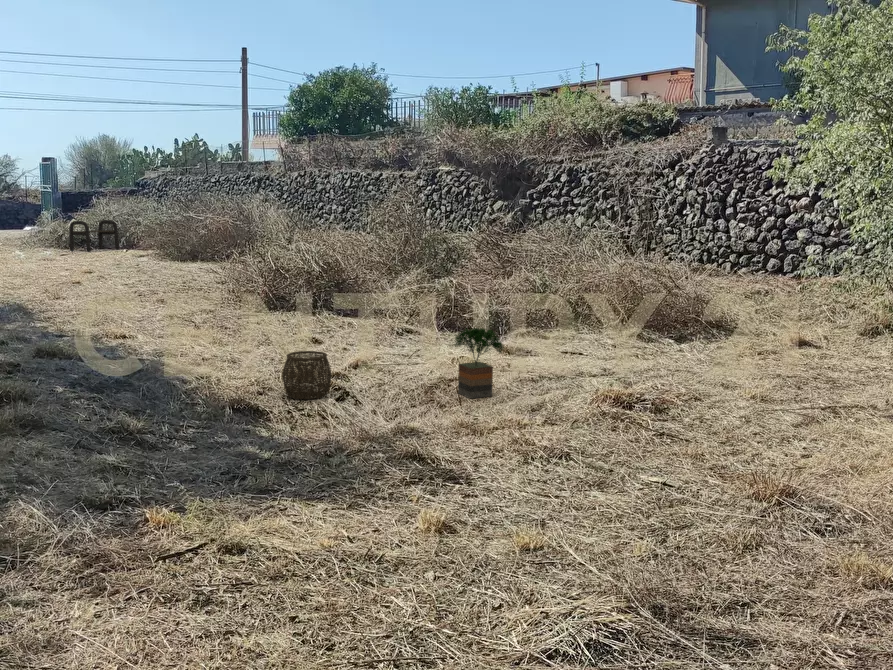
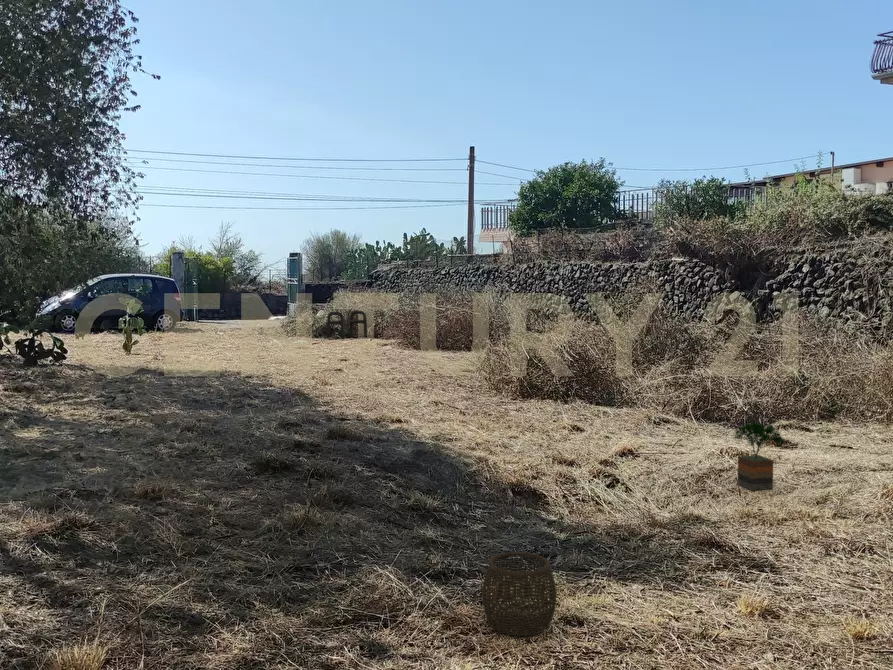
woven basket: present [282,351,332,399] -> present [481,552,557,636]

